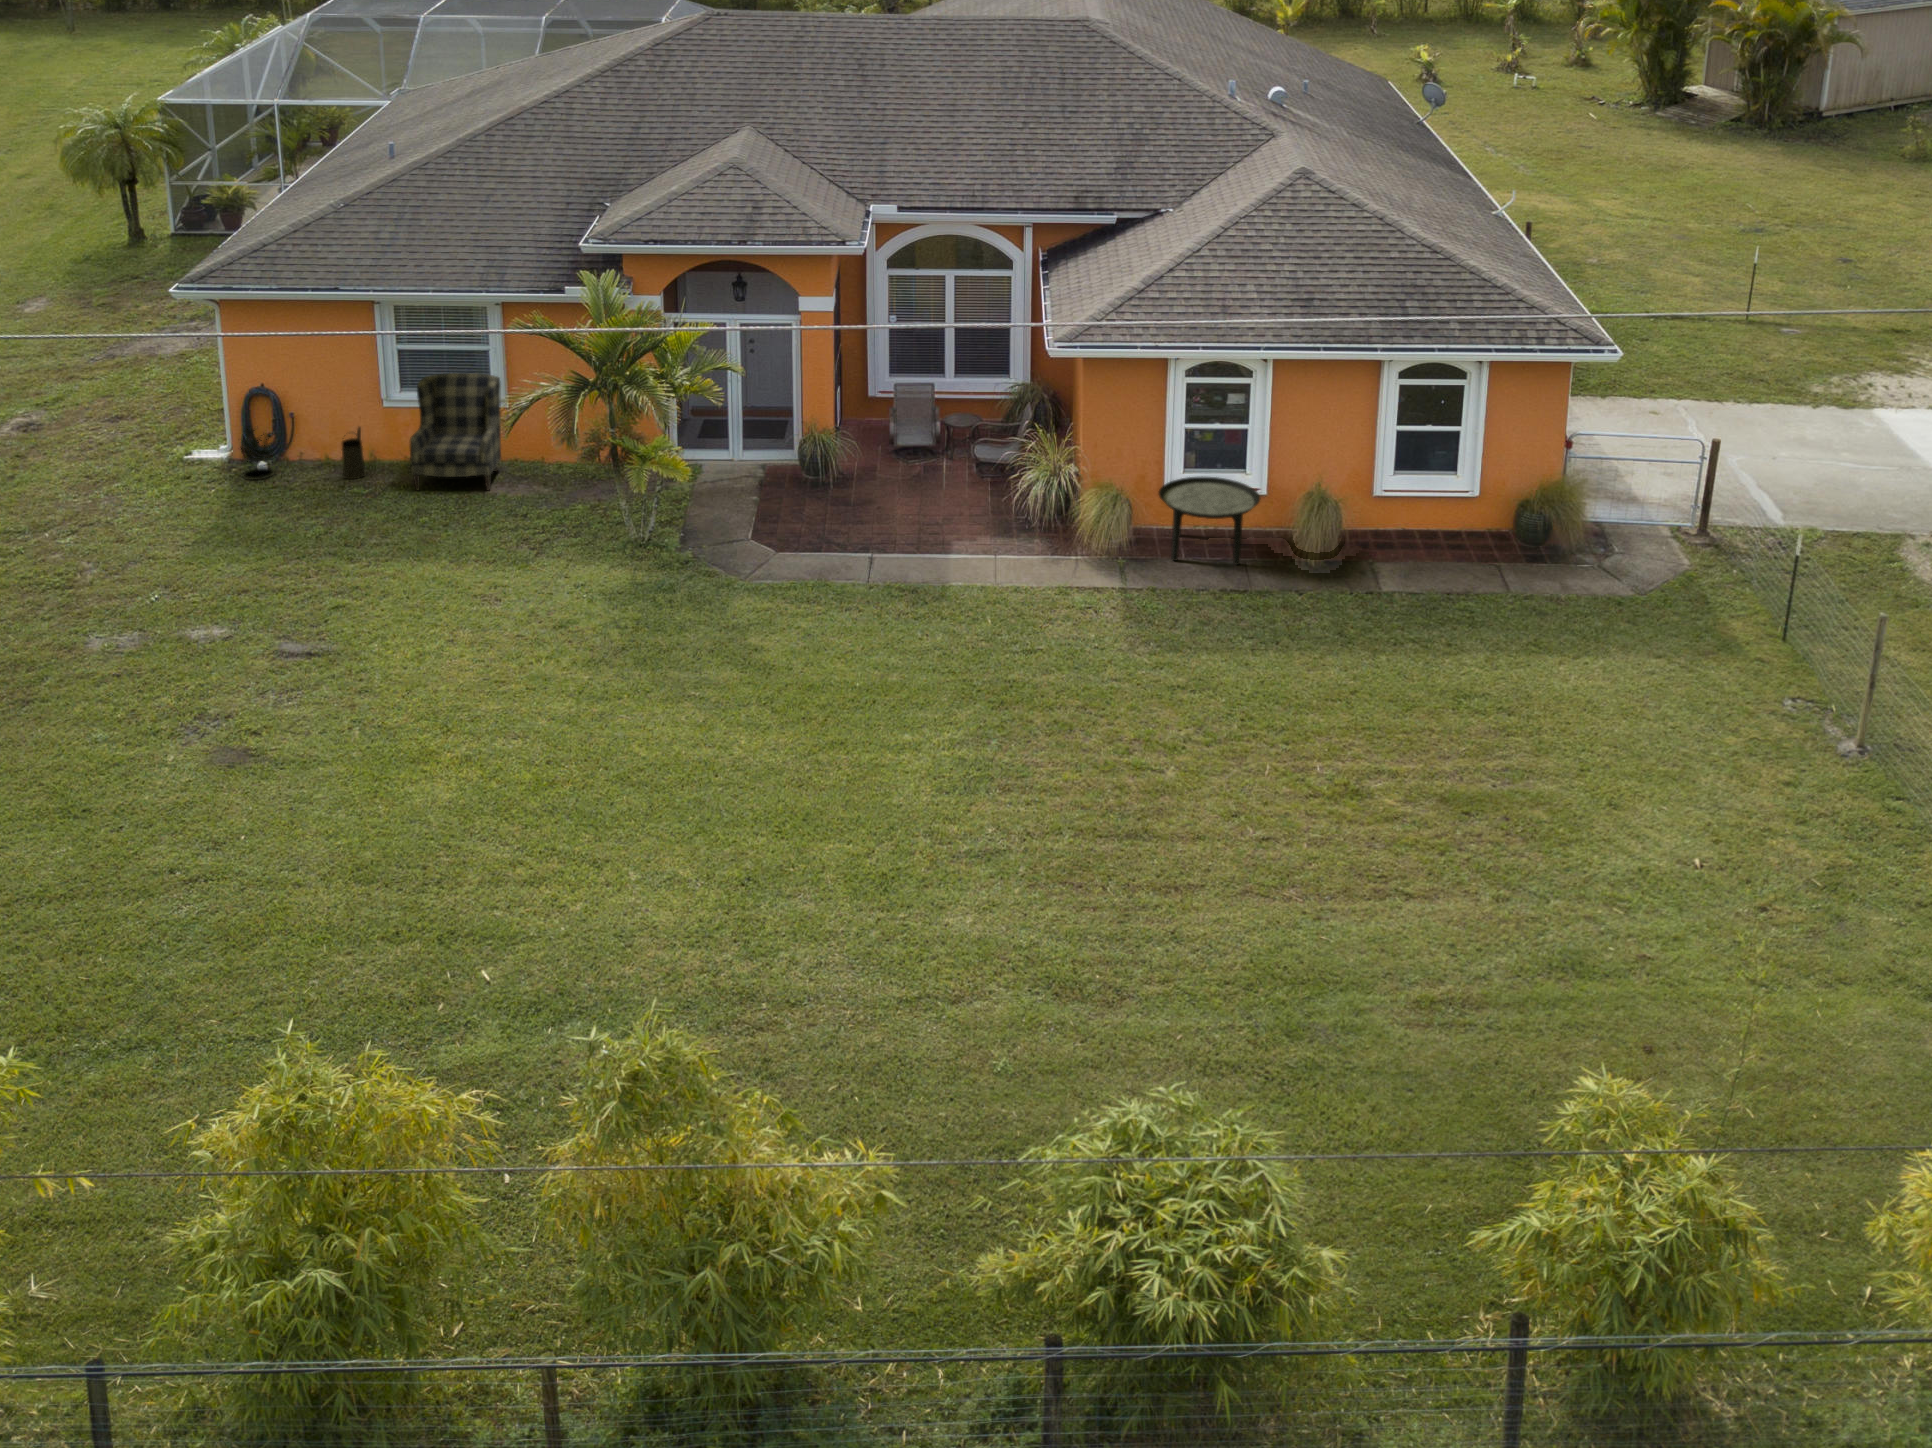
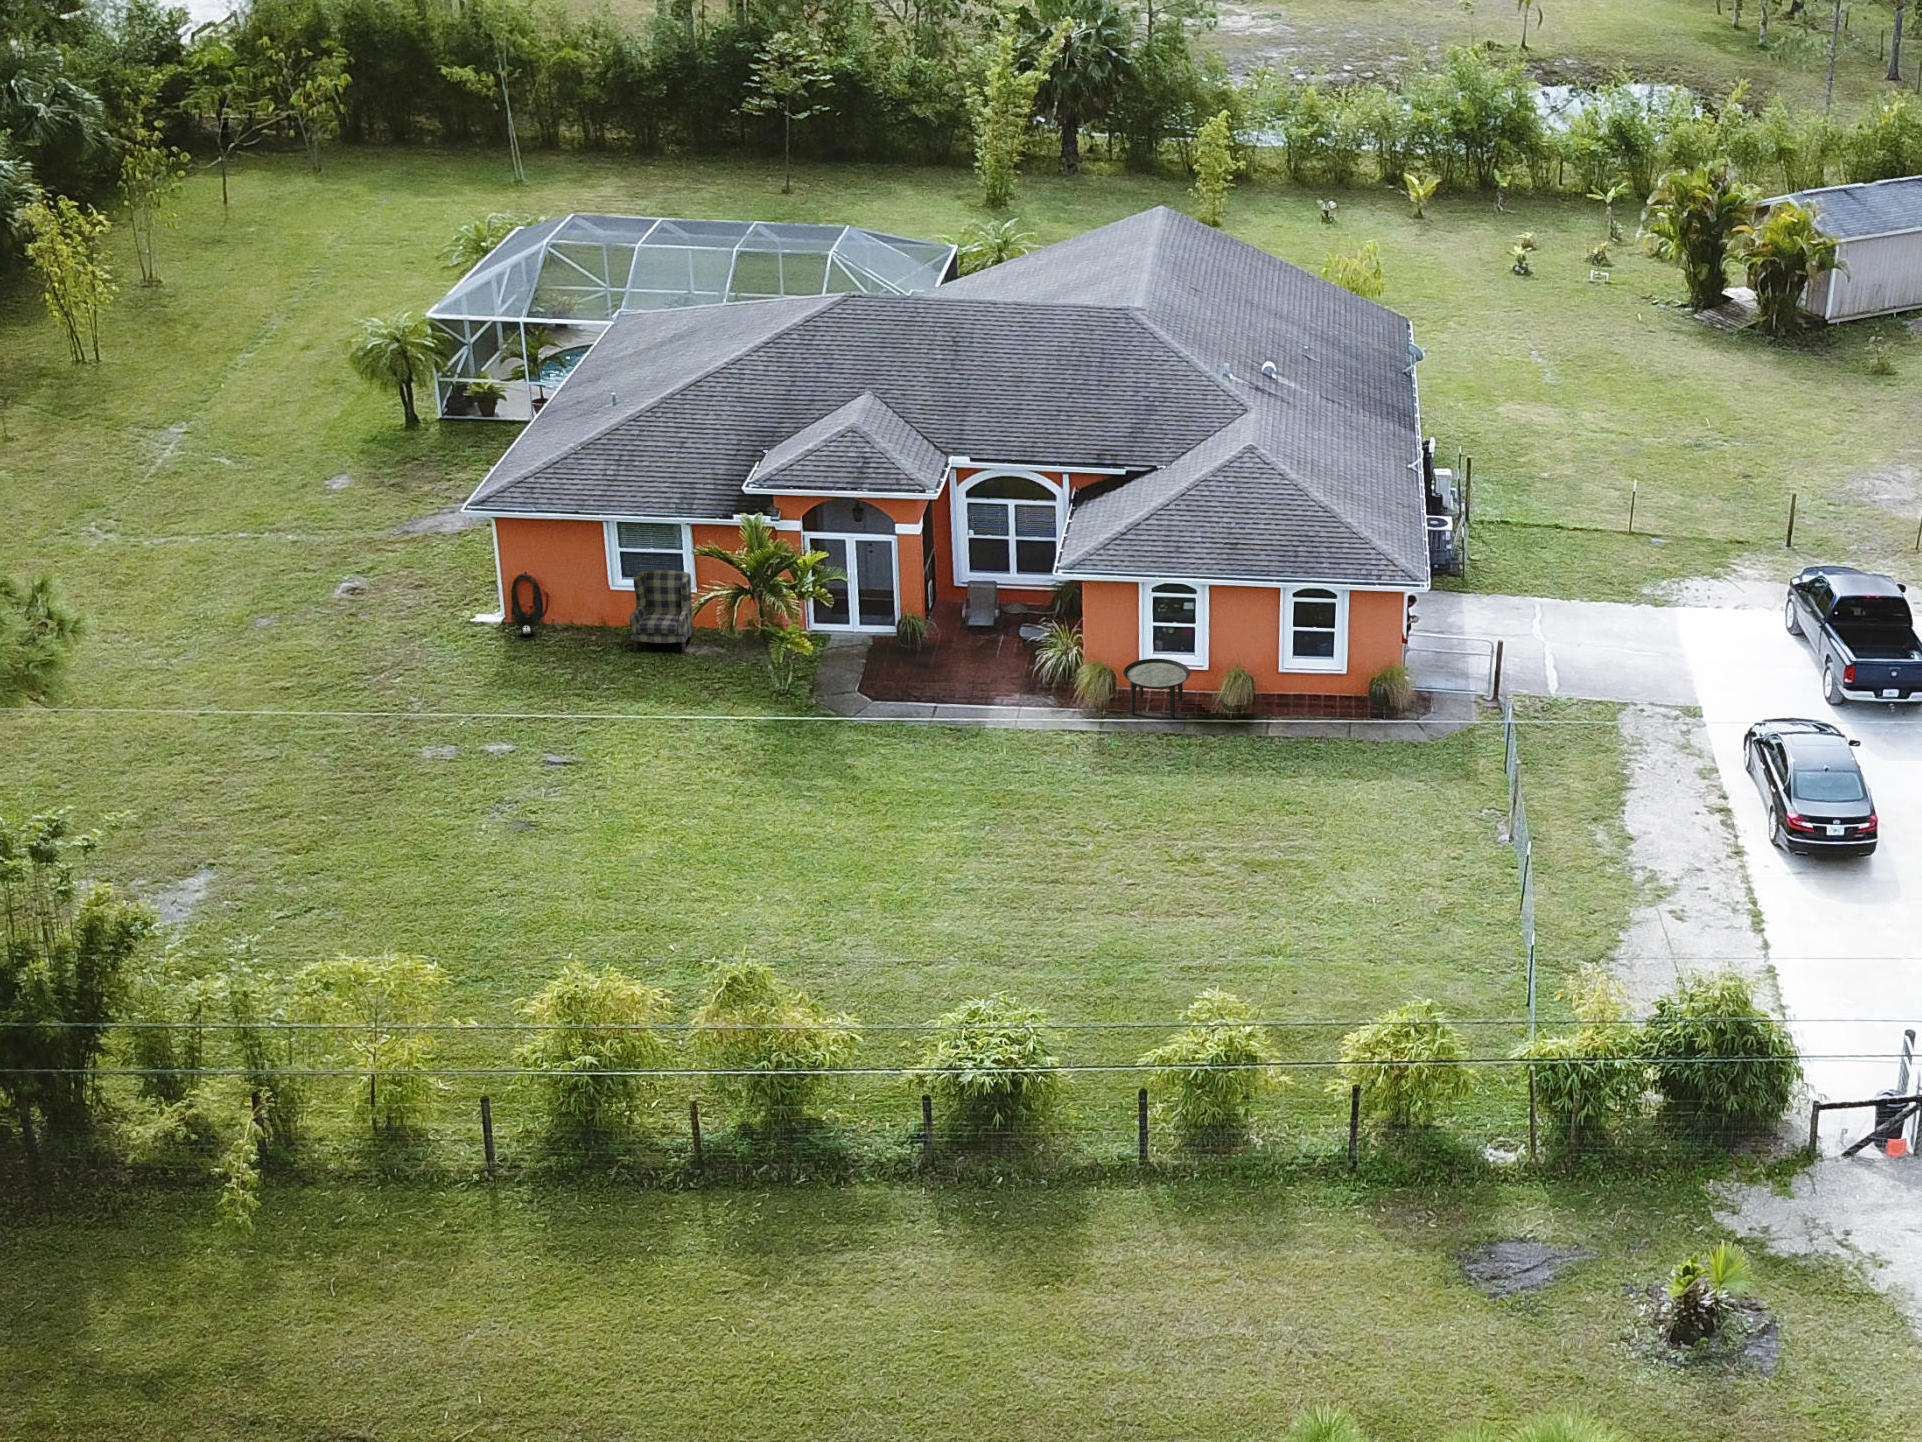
watering can: present [342,427,366,479] -> none [583,604,601,642]

